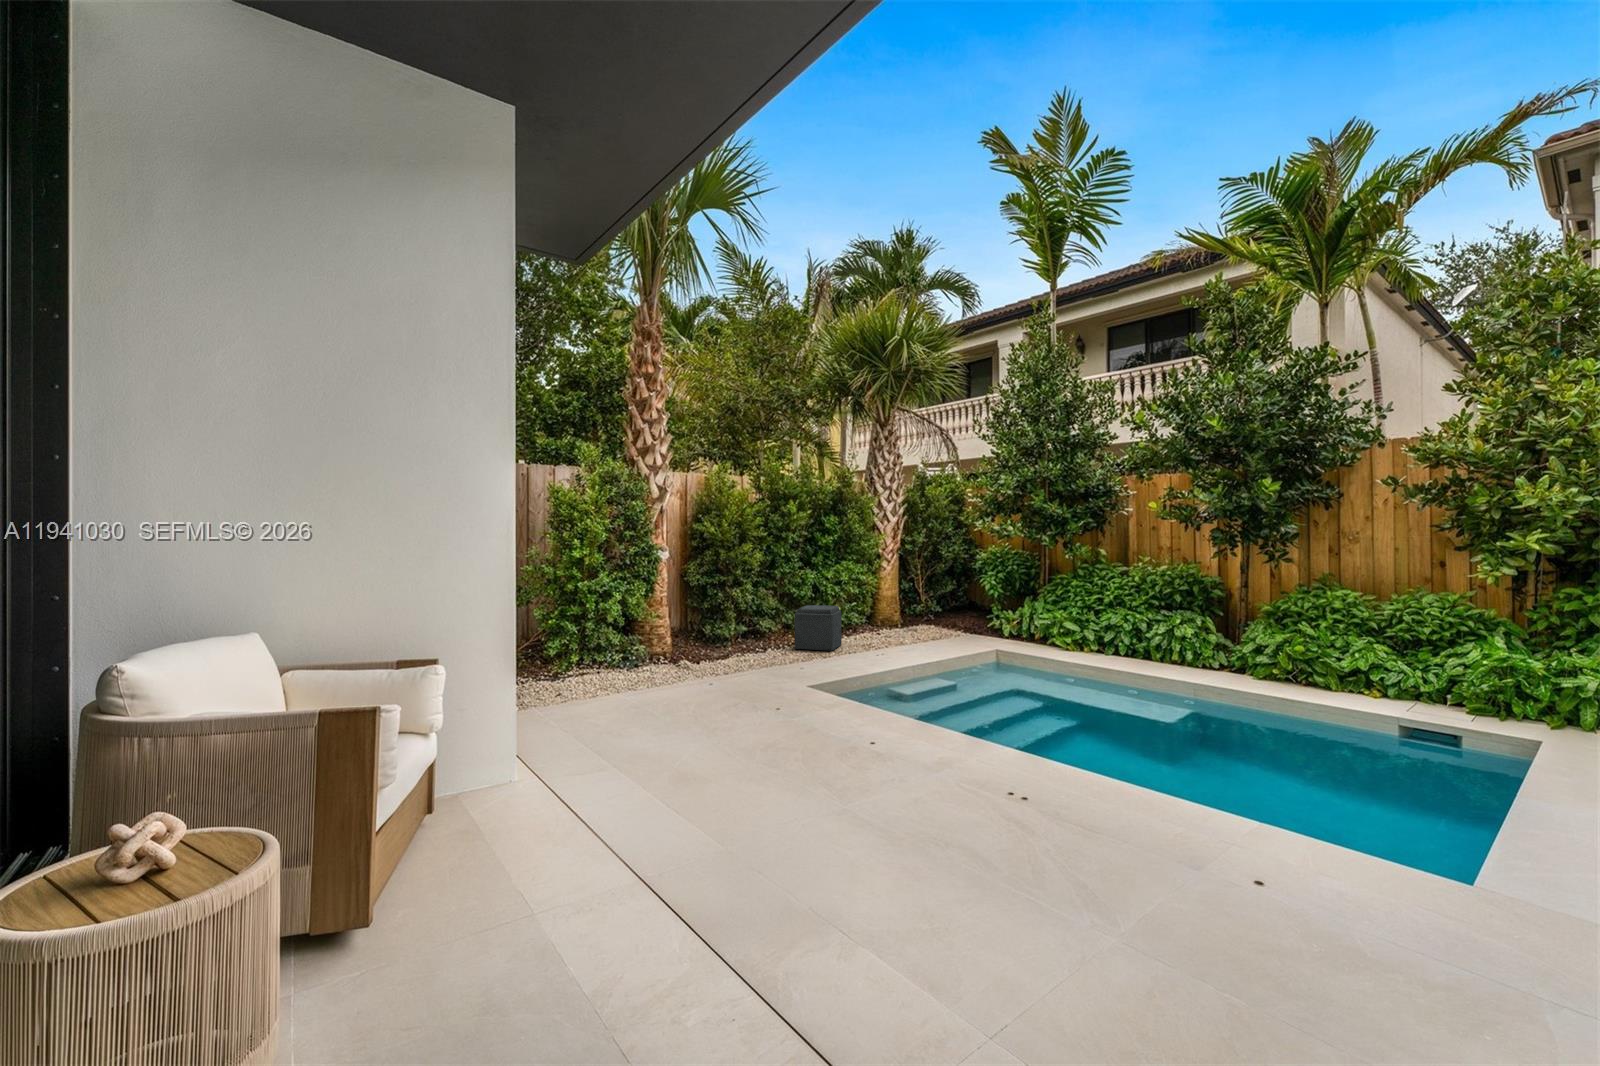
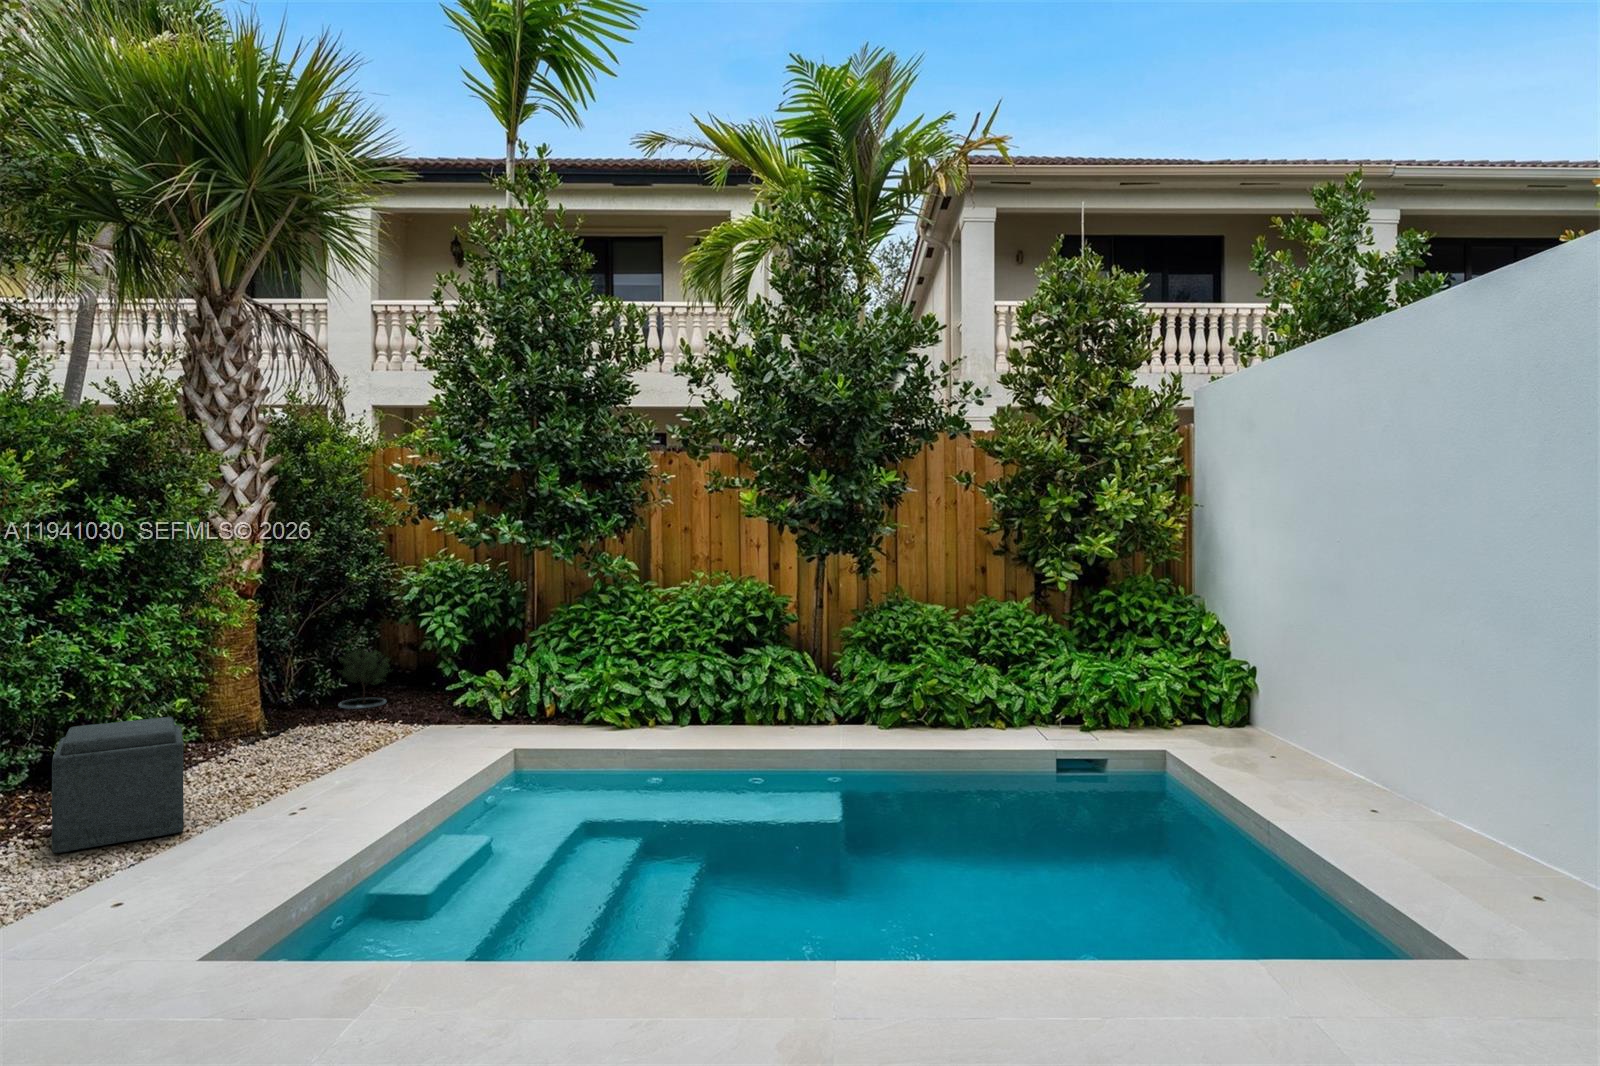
potted tree: none [945,582,973,625] -> present [337,632,389,709]

